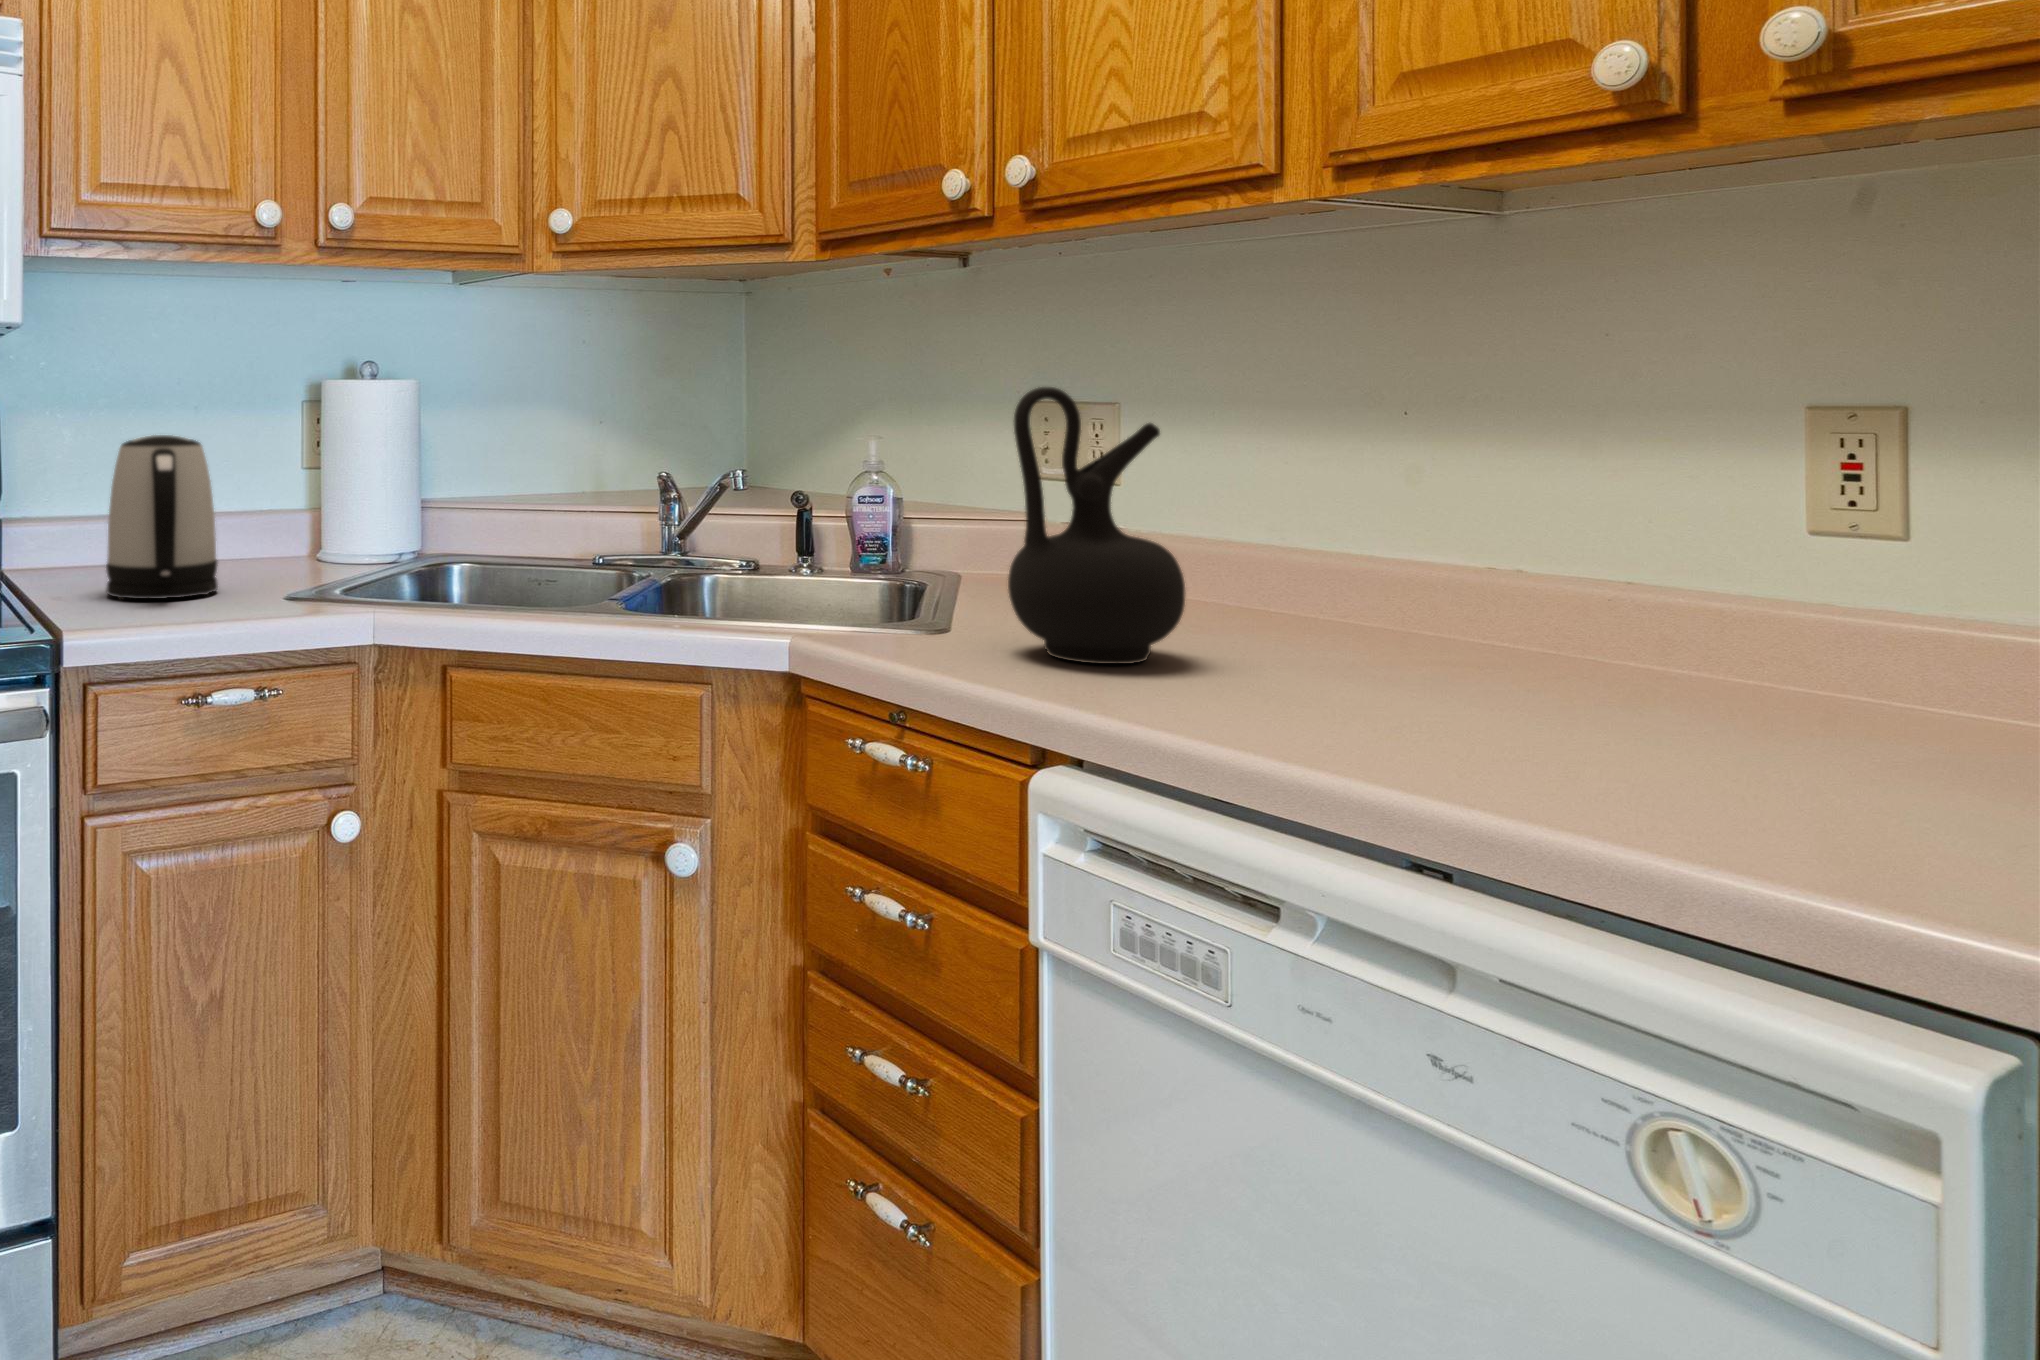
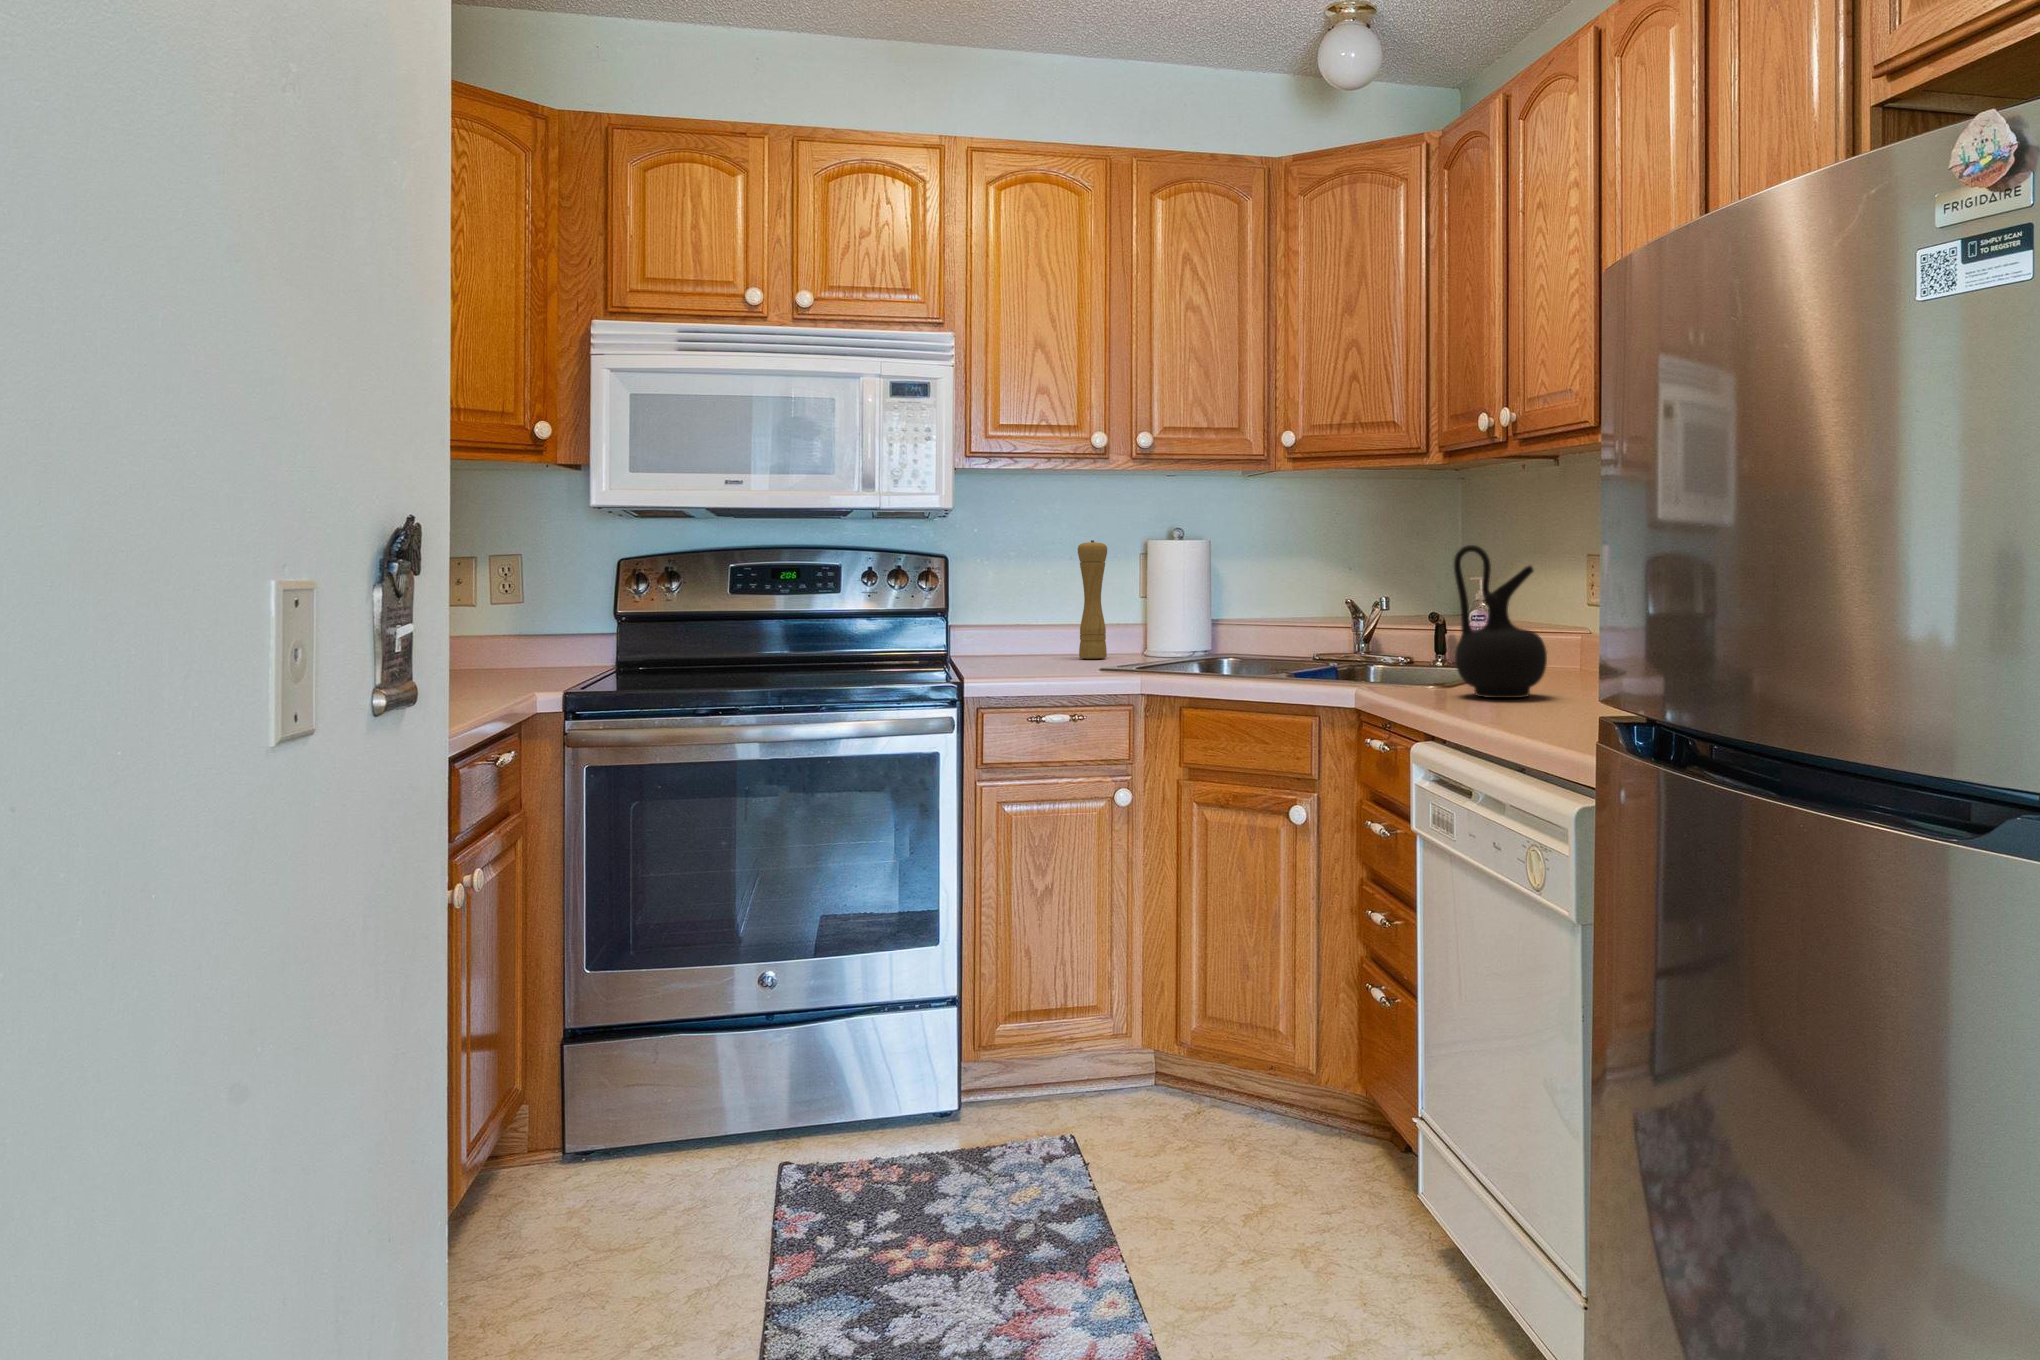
pepper mill: none [216,379,264,568] -> present [1078,540,1107,659]
kettle: present [106,435,218,599] -> none [1001,574,1065,669]

